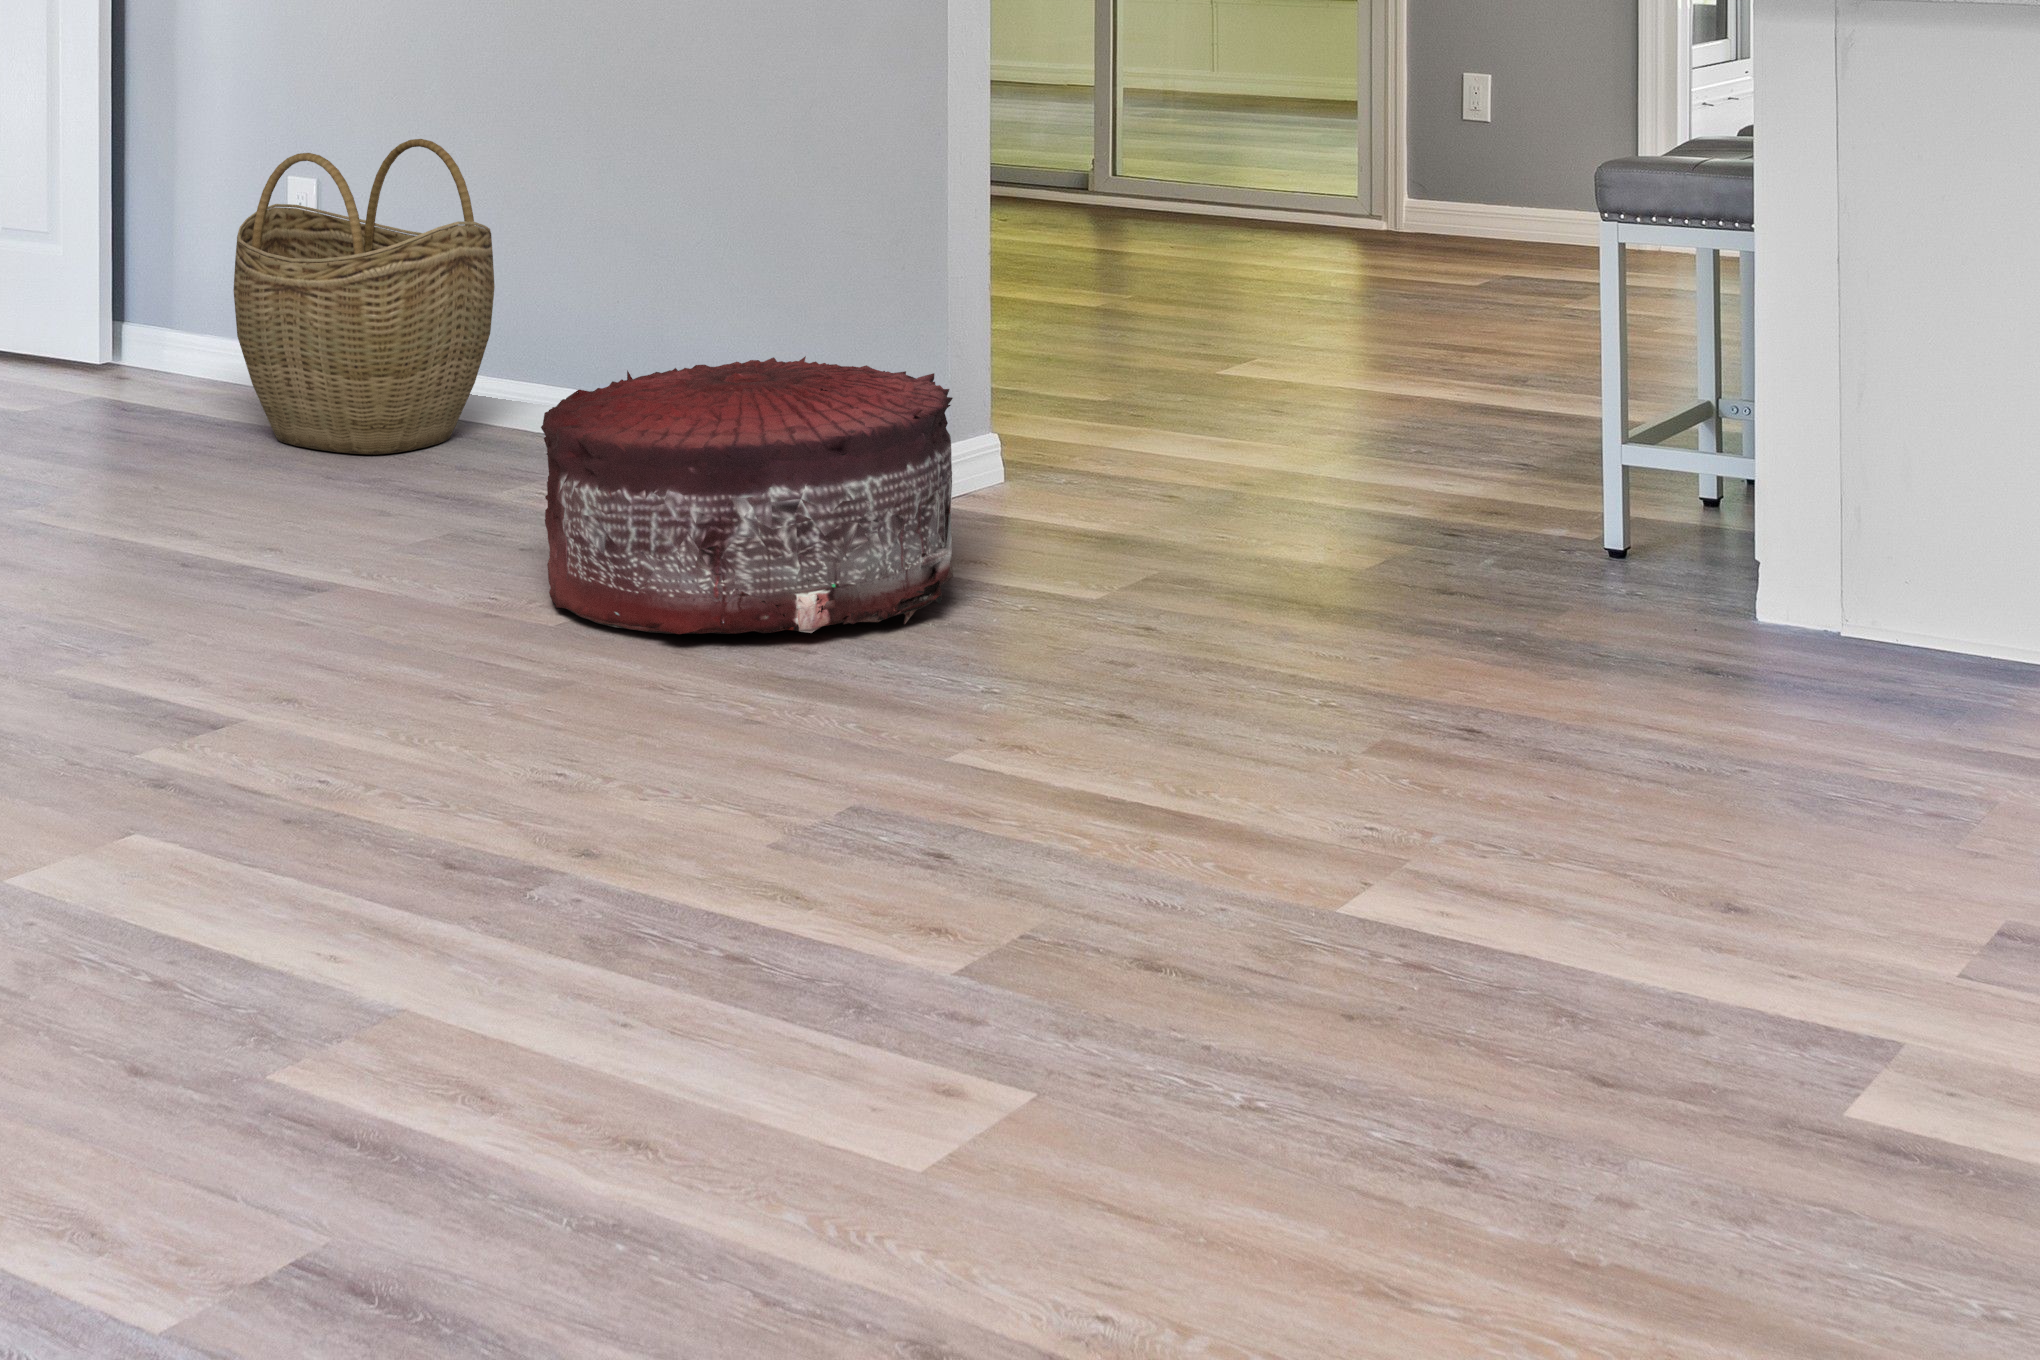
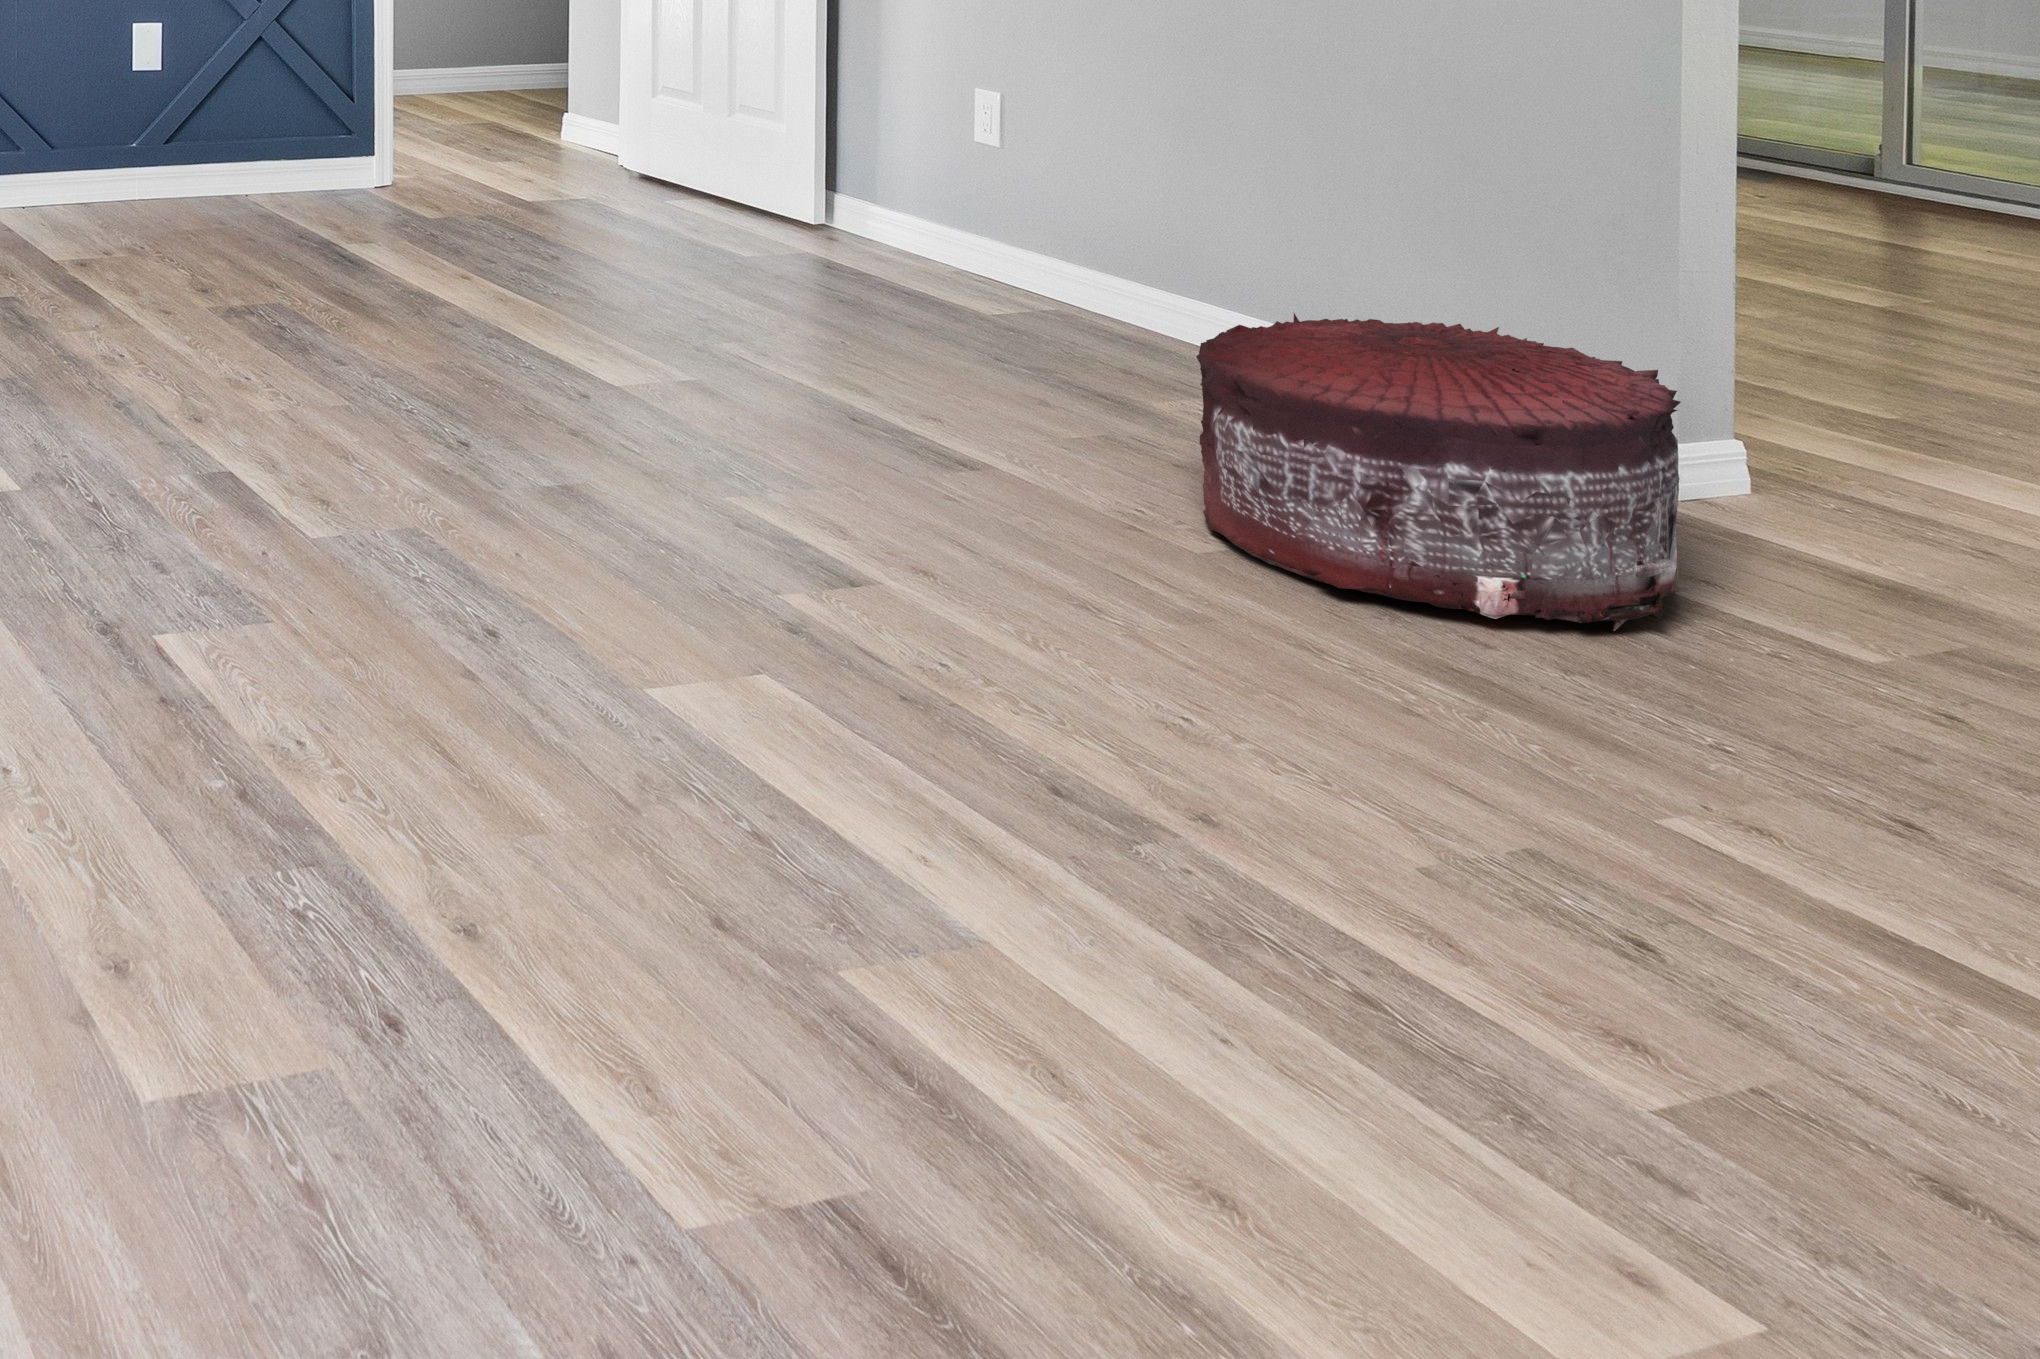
woven basket: present [233,139,495,454] -> none [928,66,1170,340]

